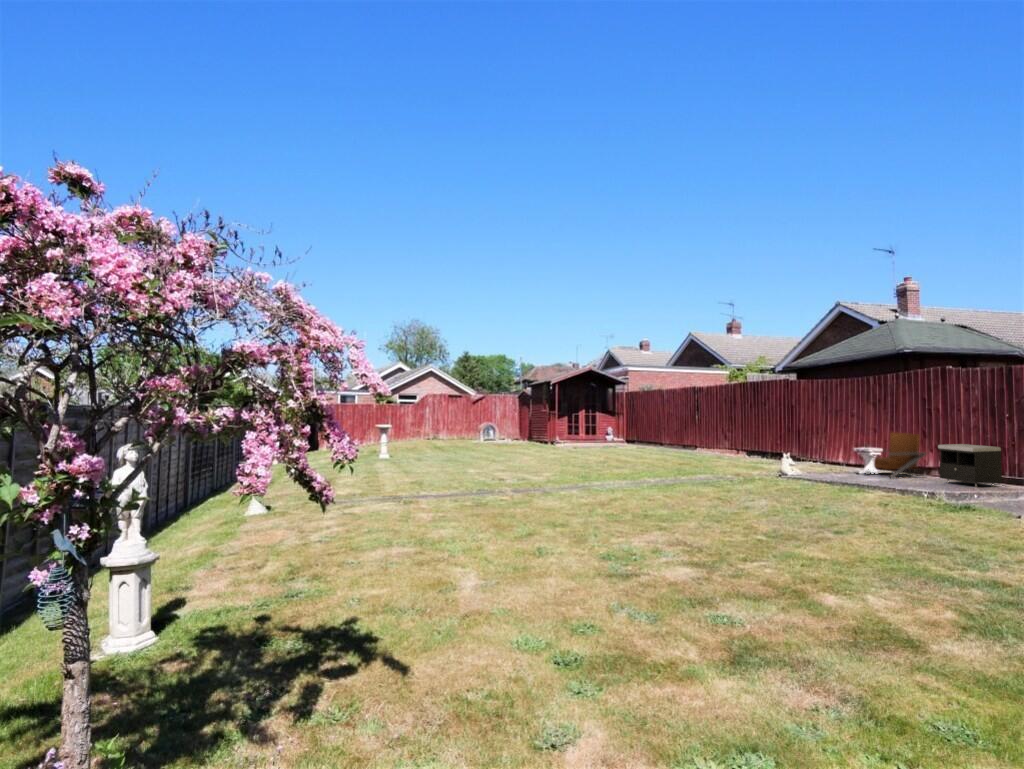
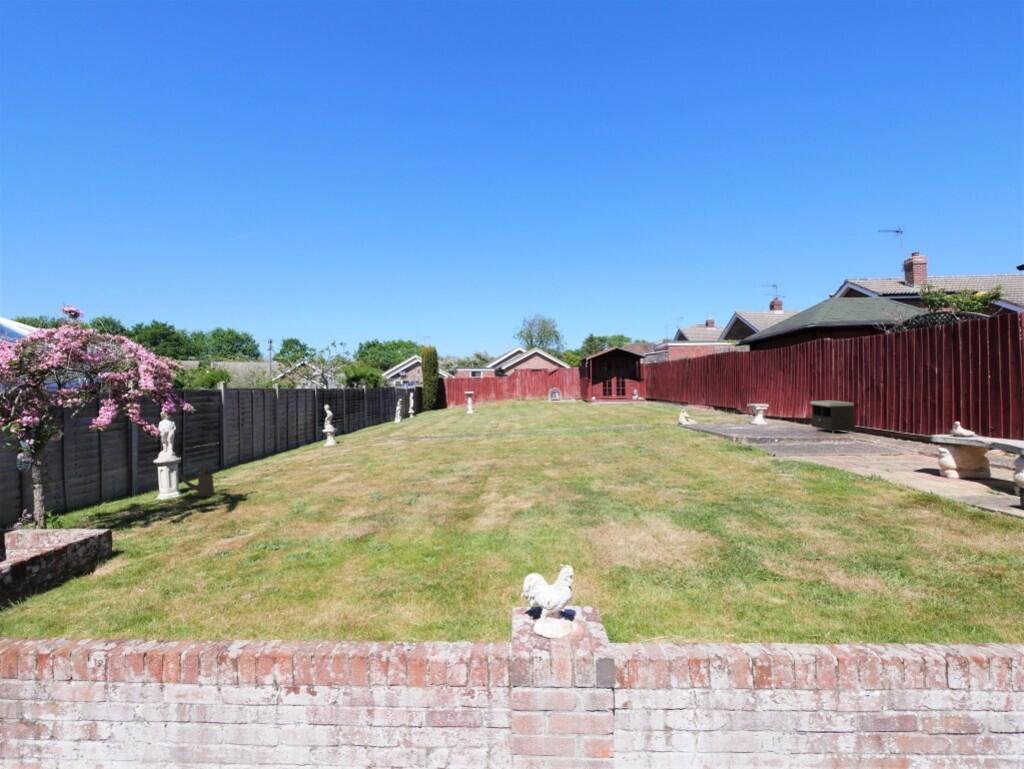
lounge chair: present [865,432,926,479] -> none [765,392,811,427]
watering can: none [134,532,199,584] -> present [177,466,215,497]

